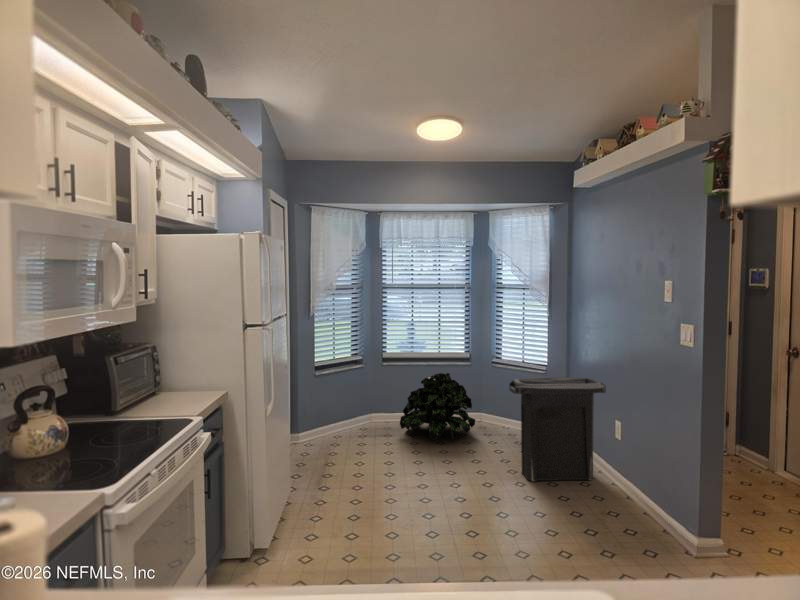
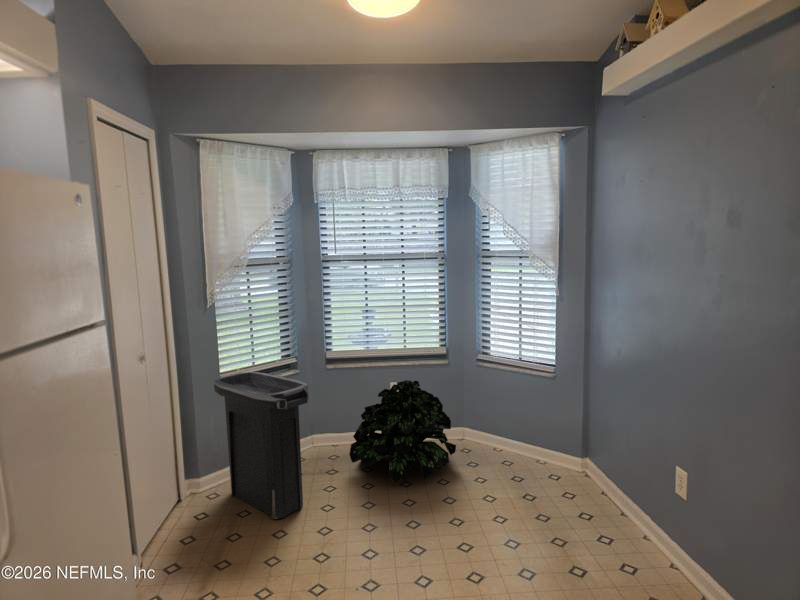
trash can: present [509,377,606,482] -> present [214,372,309,519]

